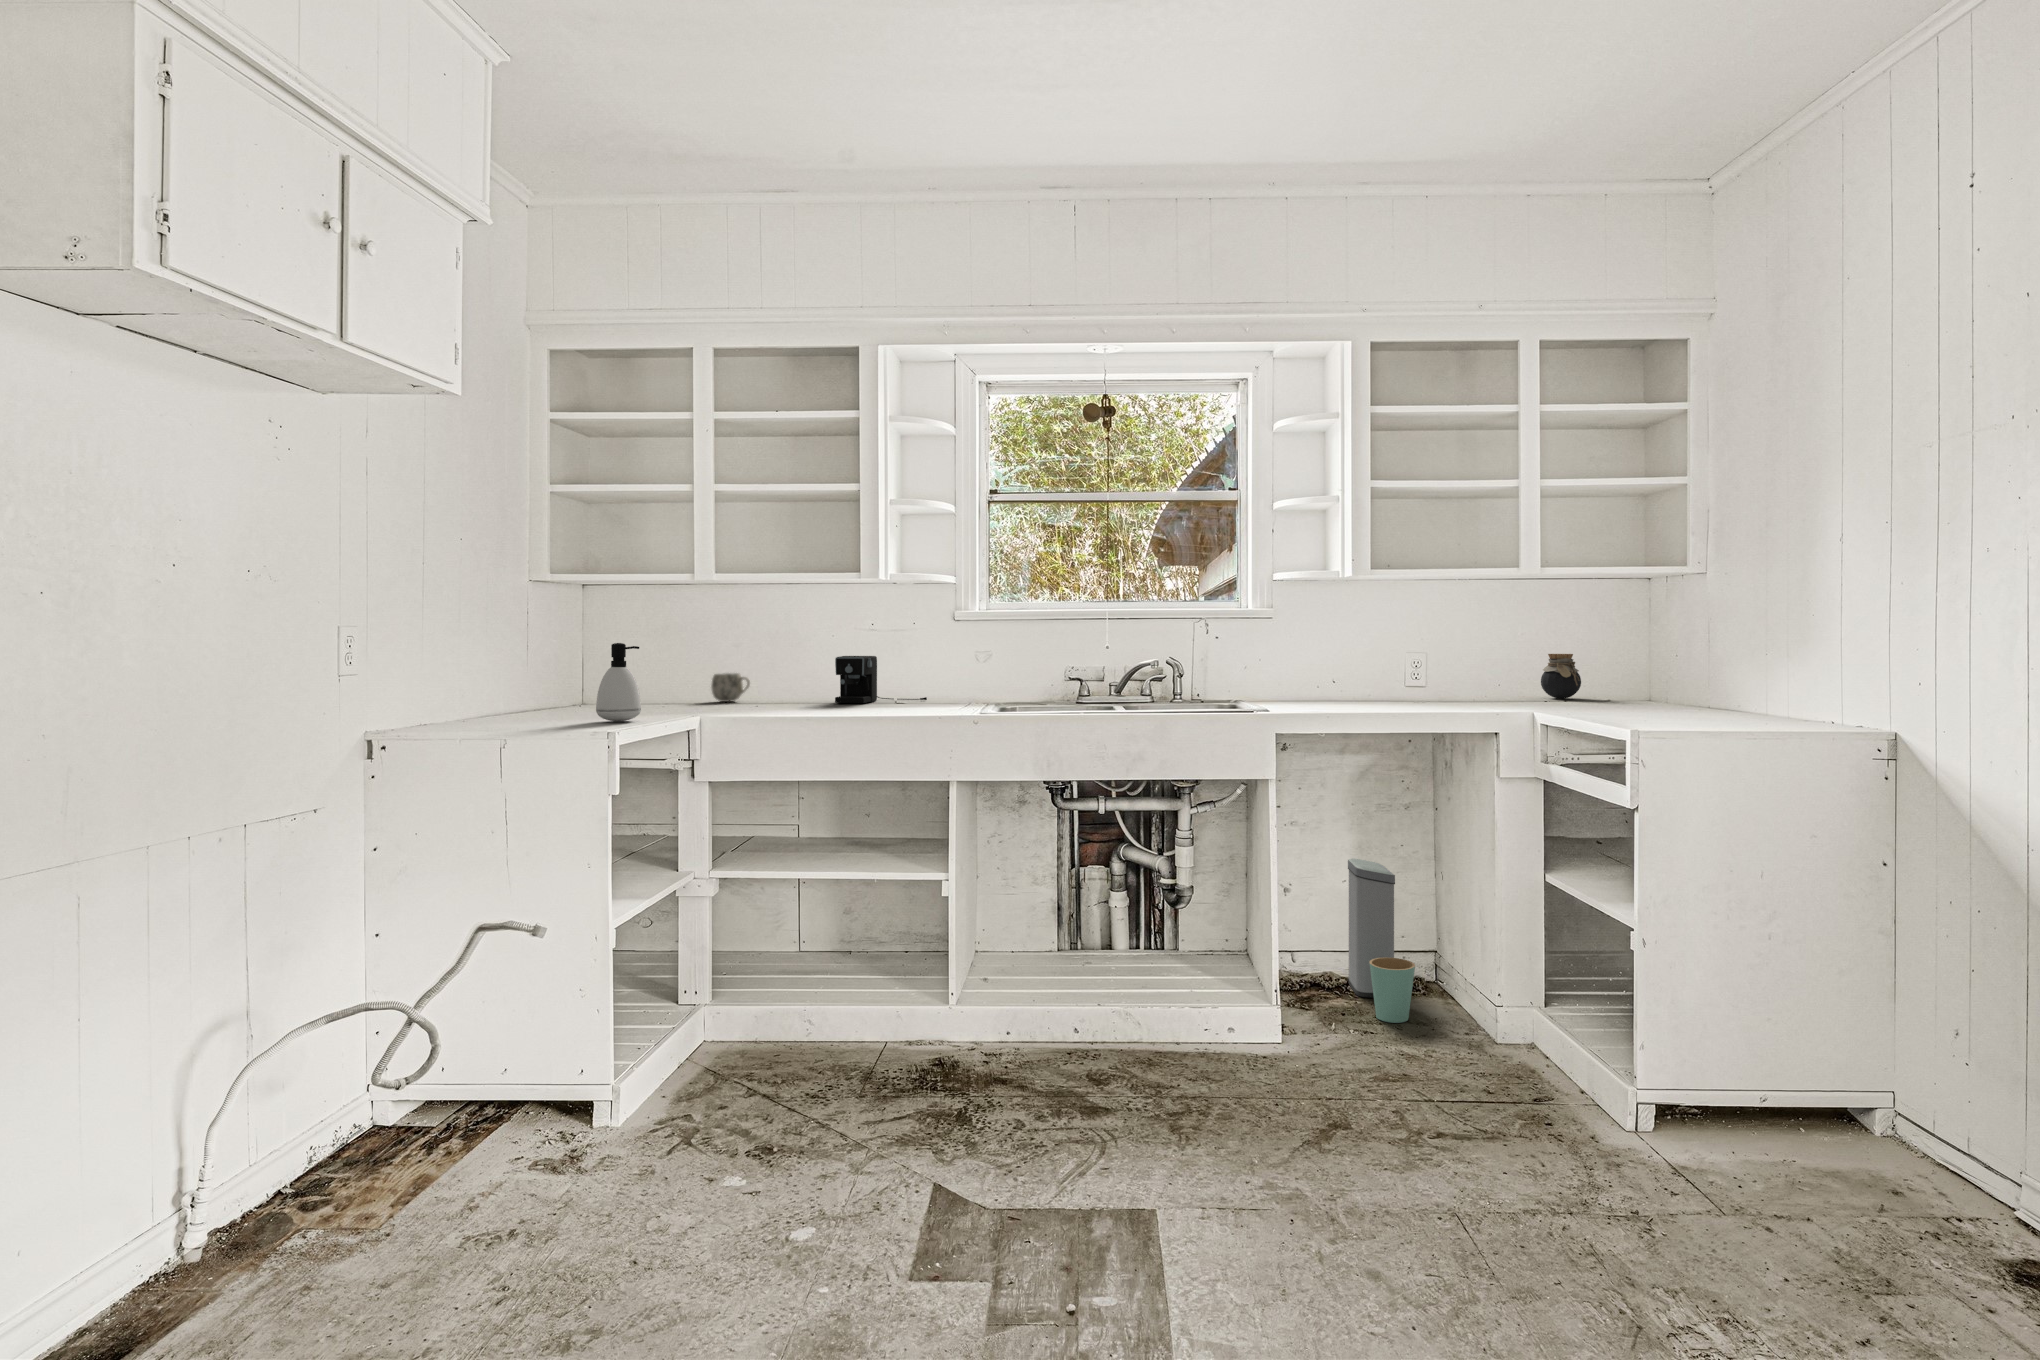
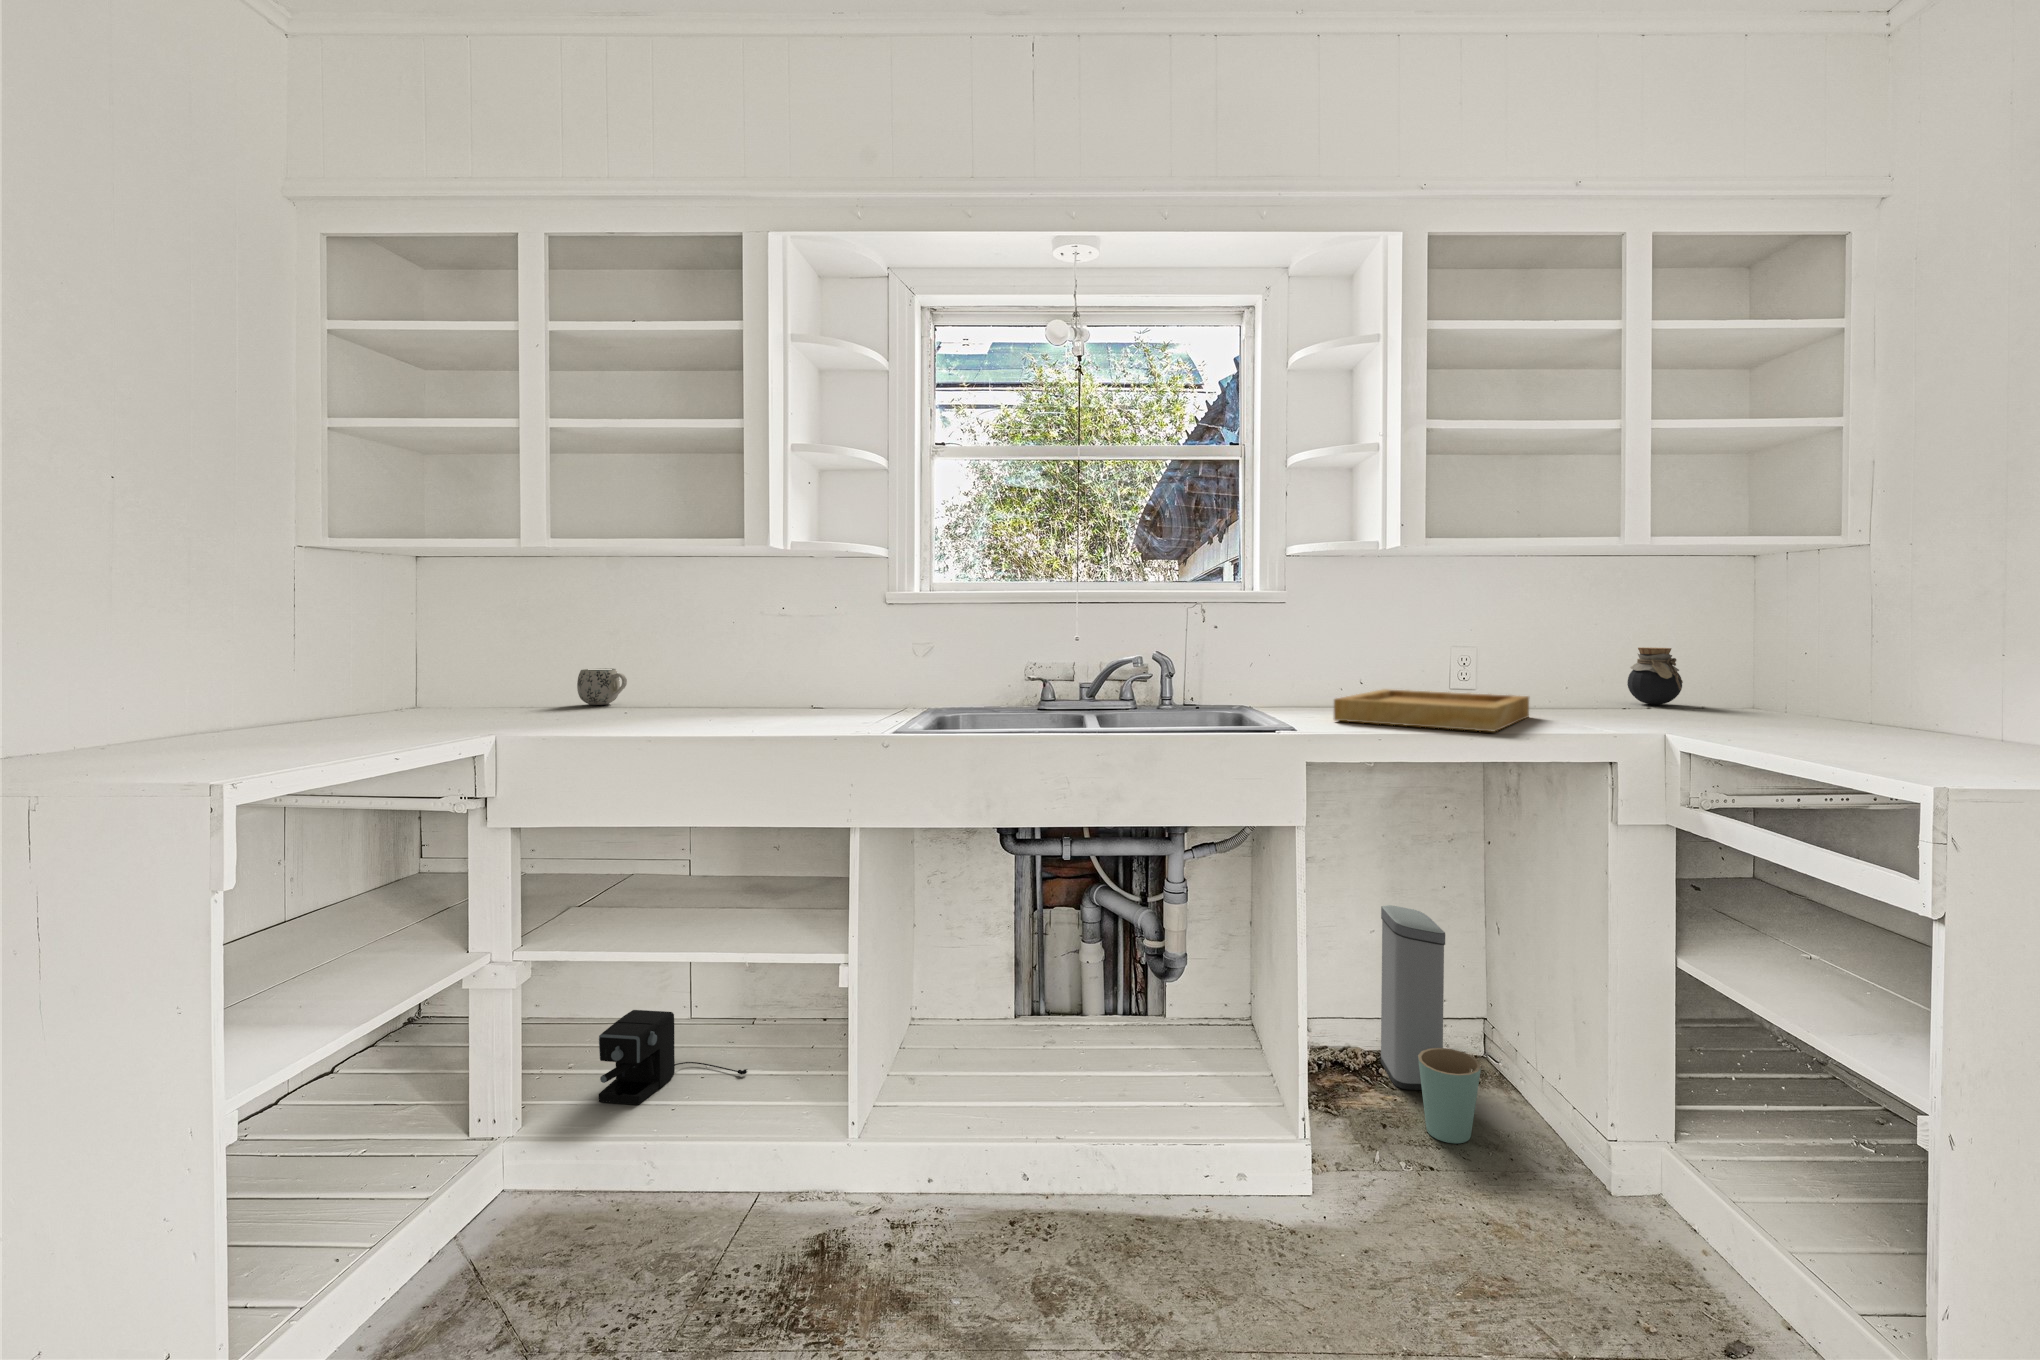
soap dispenser: present [596,643,641,721] -> none [327,634,401,746]
coffee maker: present [835,656,927,703] -> present [599,1010,747,1105]
tray: none [1303,687,1453,712] -> present [1334,689,1529,732]

